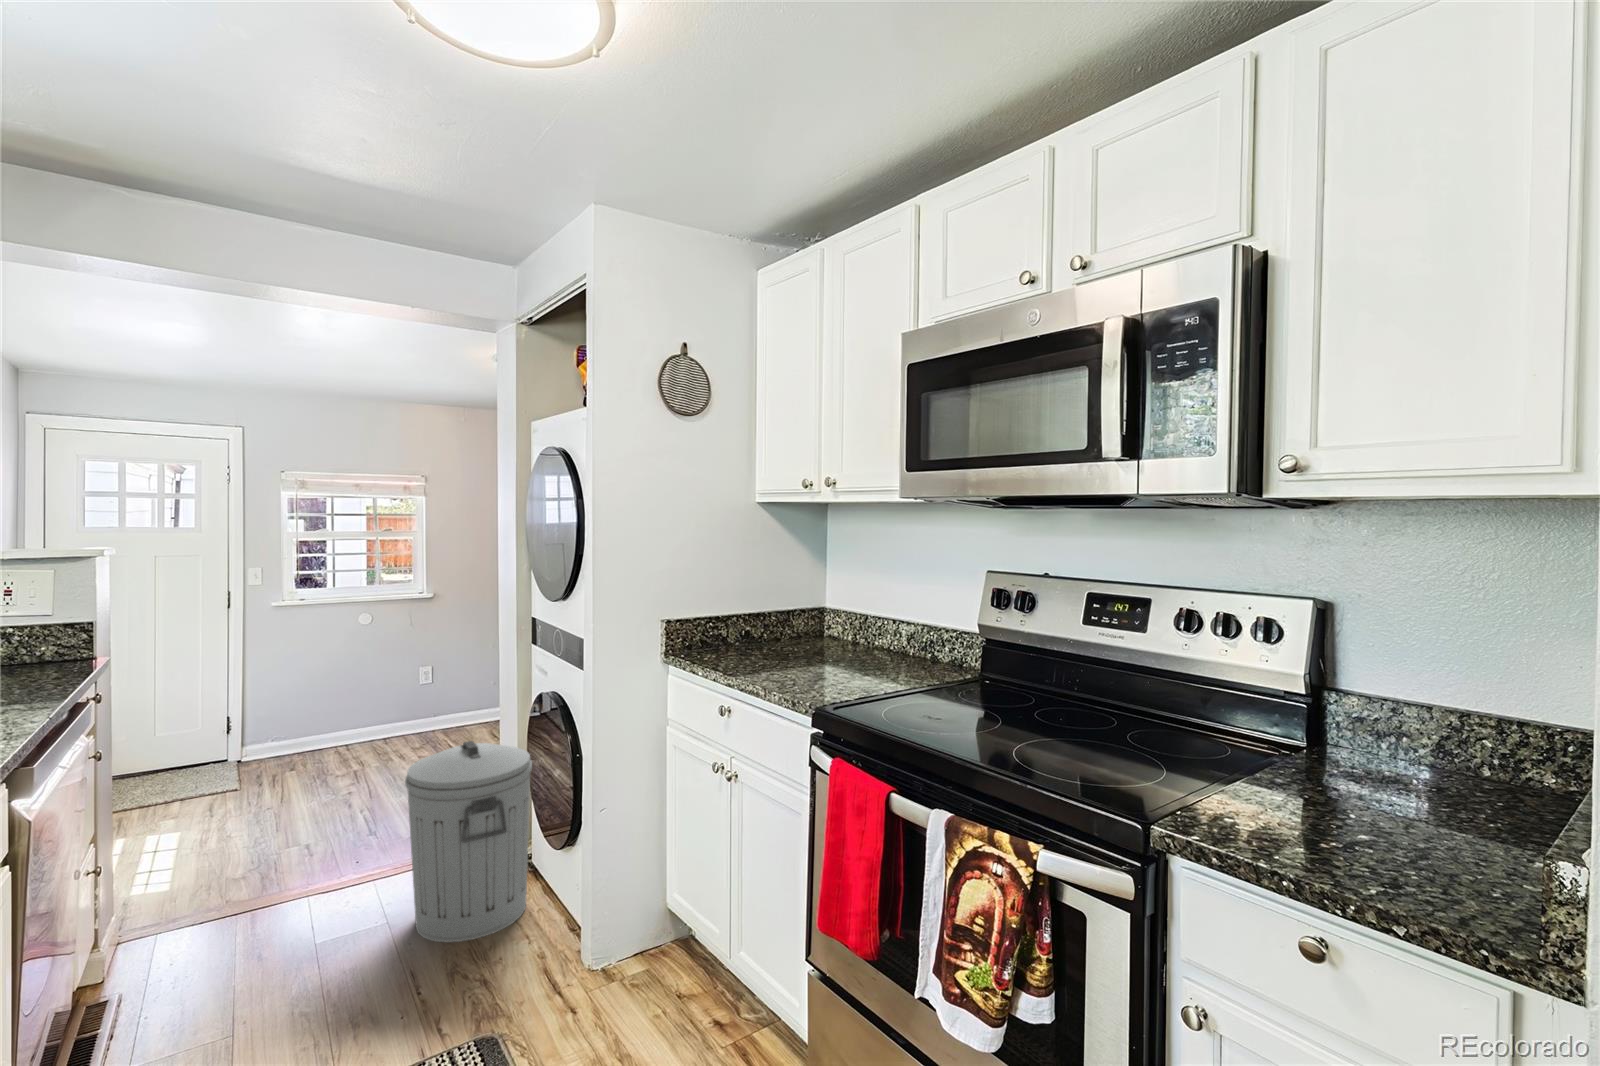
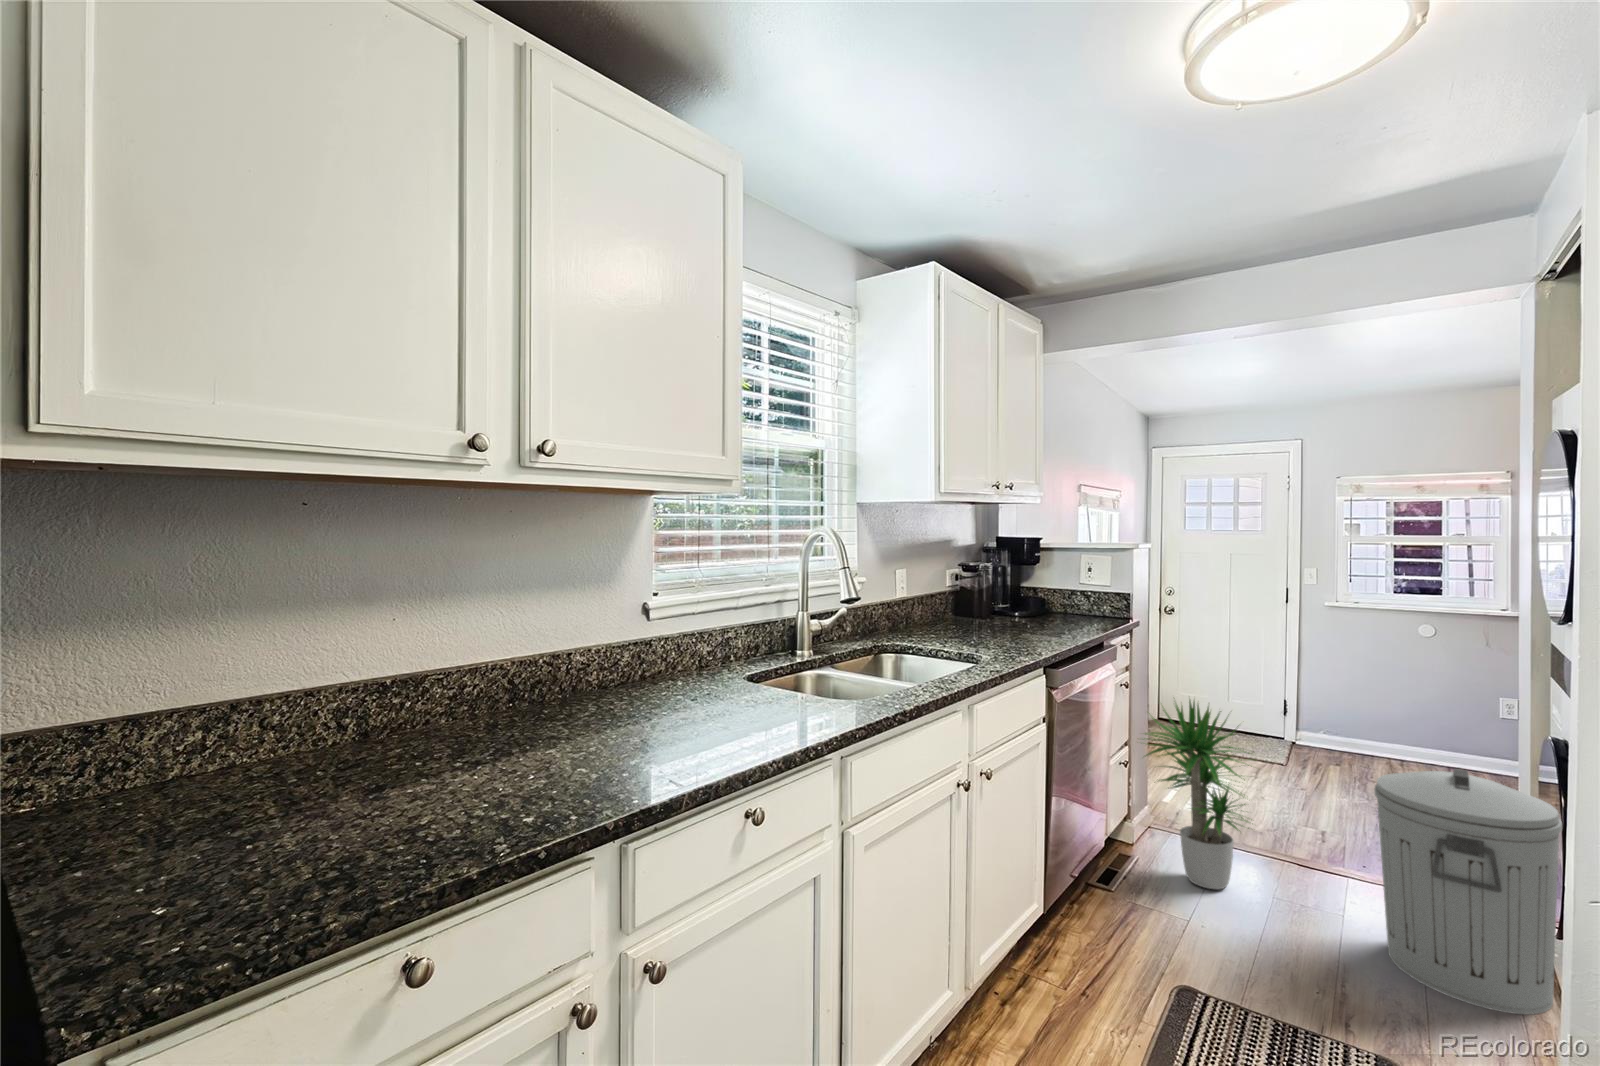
potted plant: none [107,744,293,979] -> present [1144,700,1253,889]

